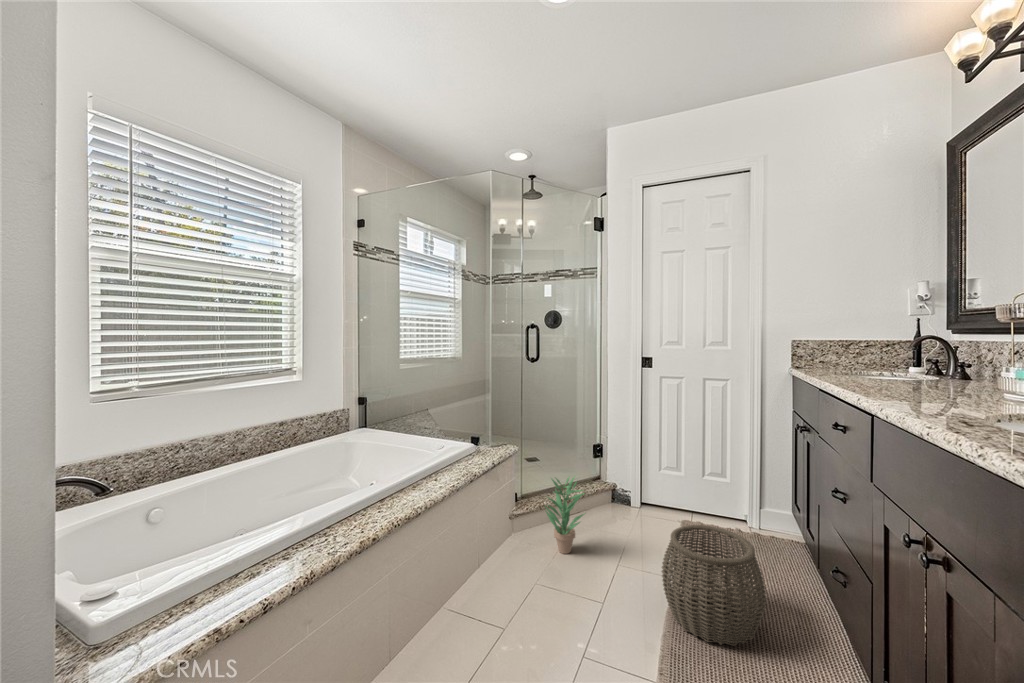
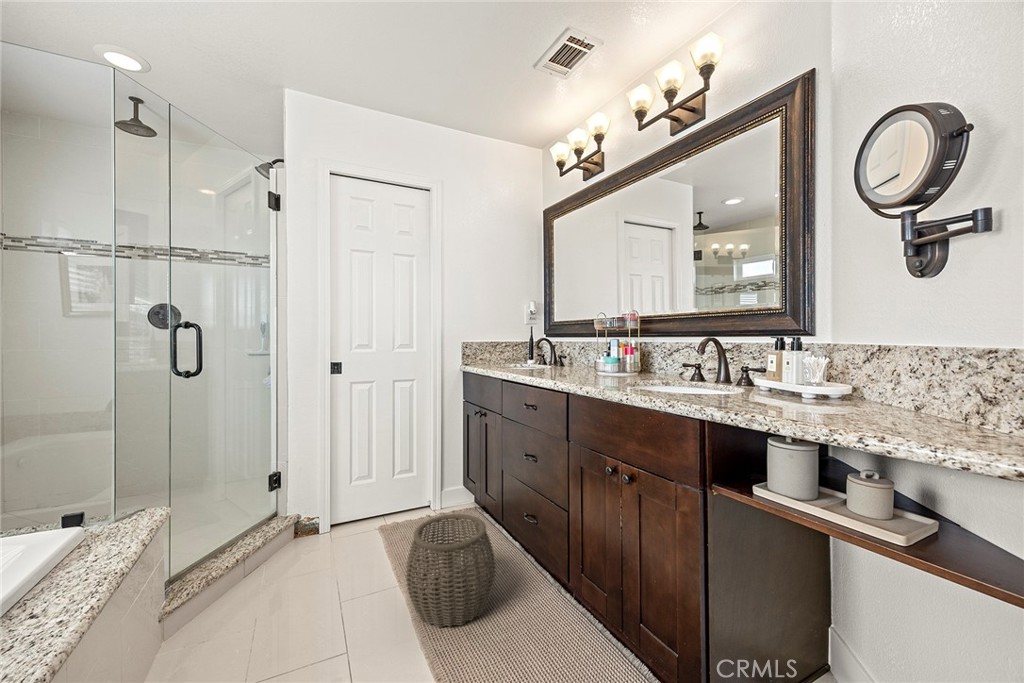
potted plant: present [545,478,584,554] -> none [227,516,297,627]

